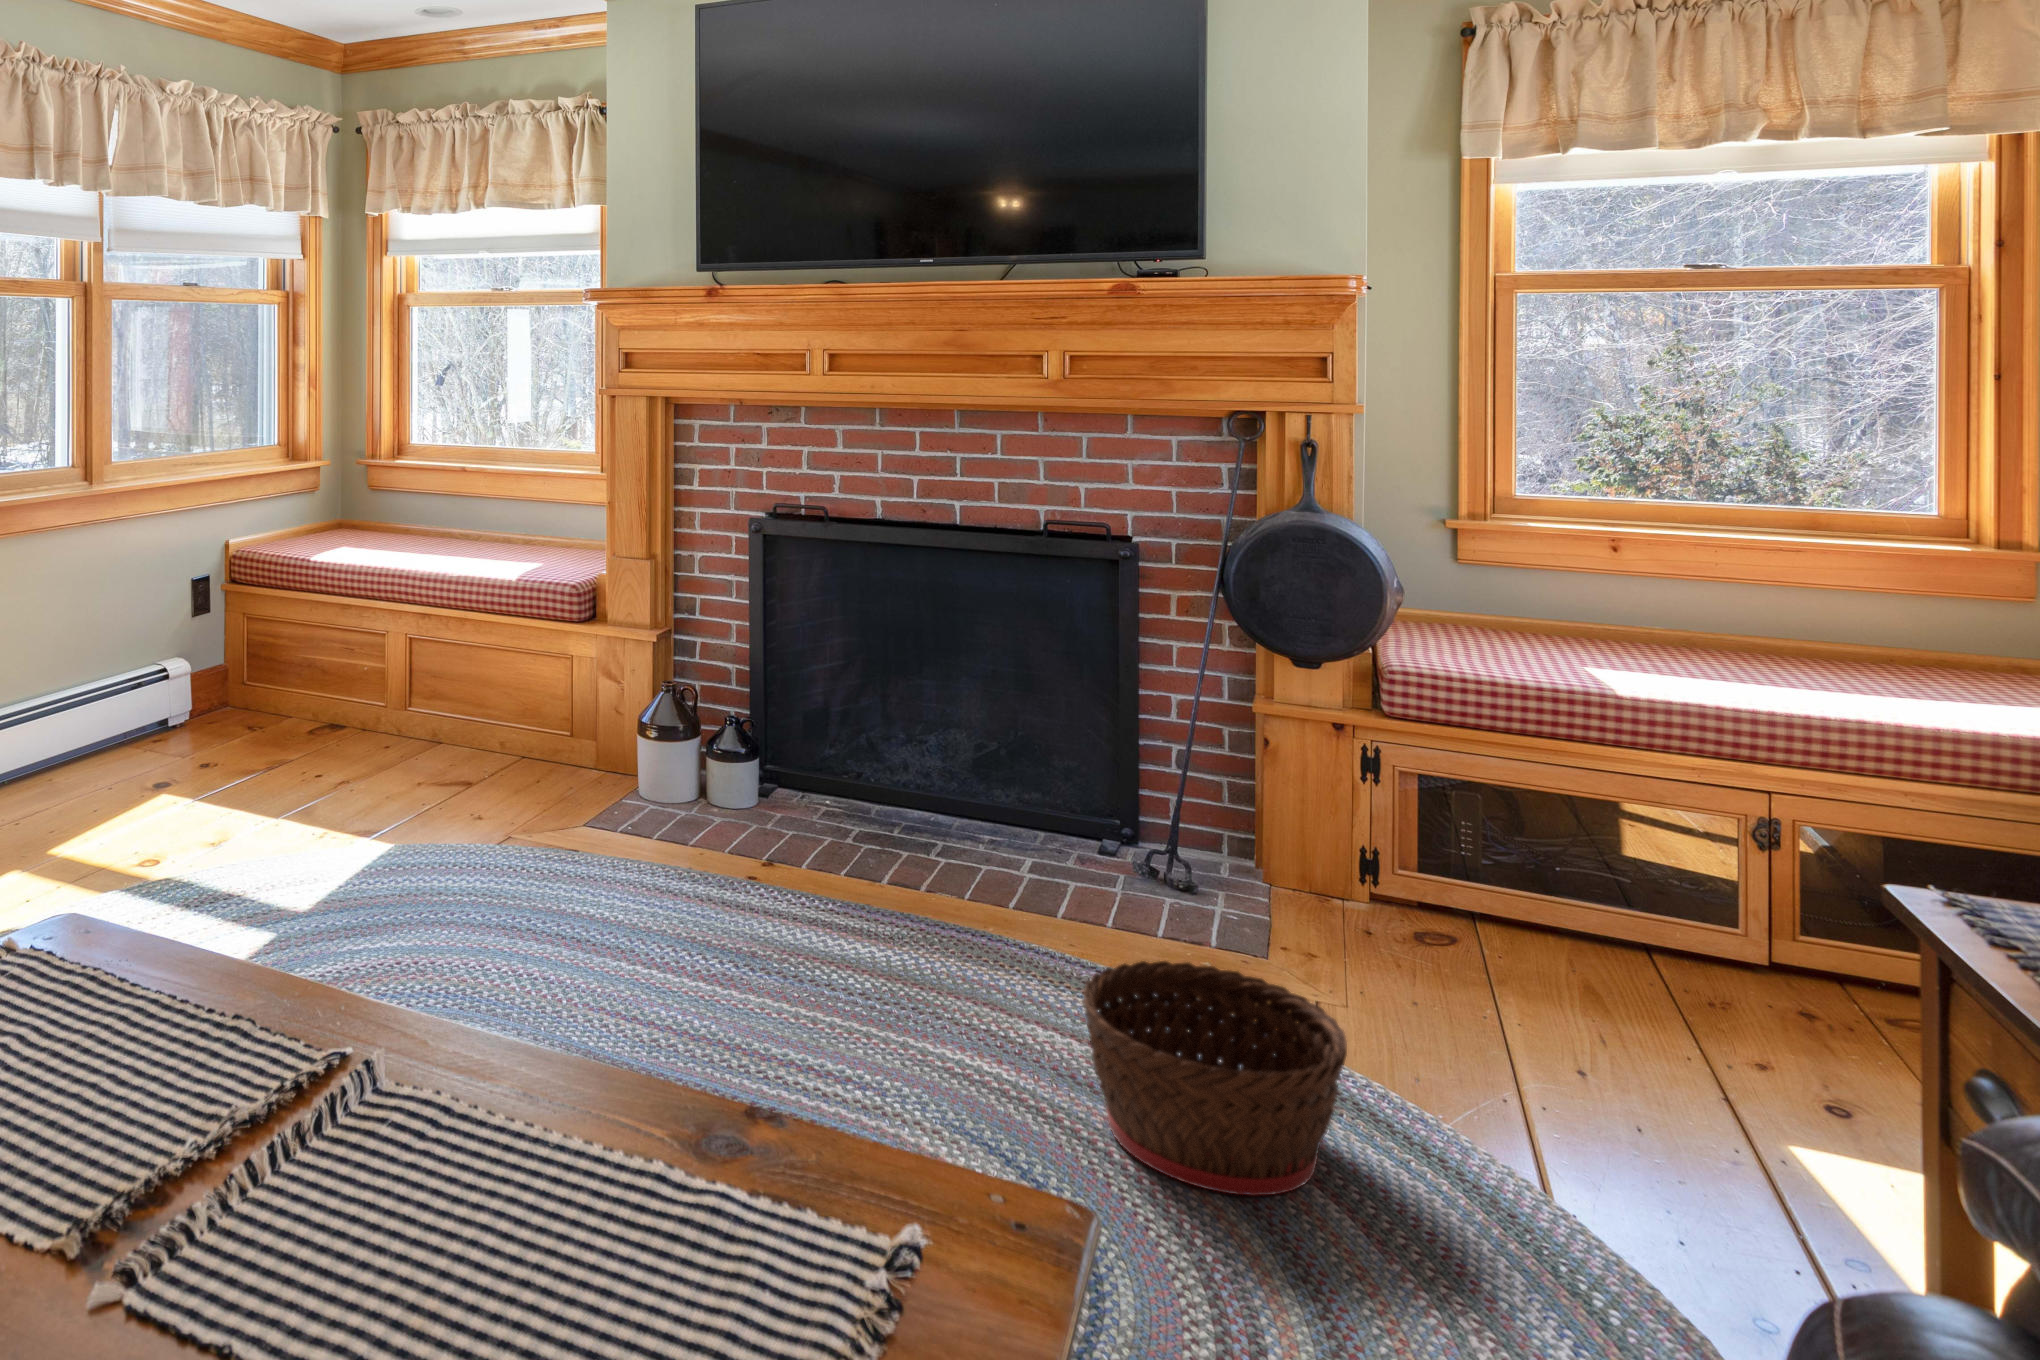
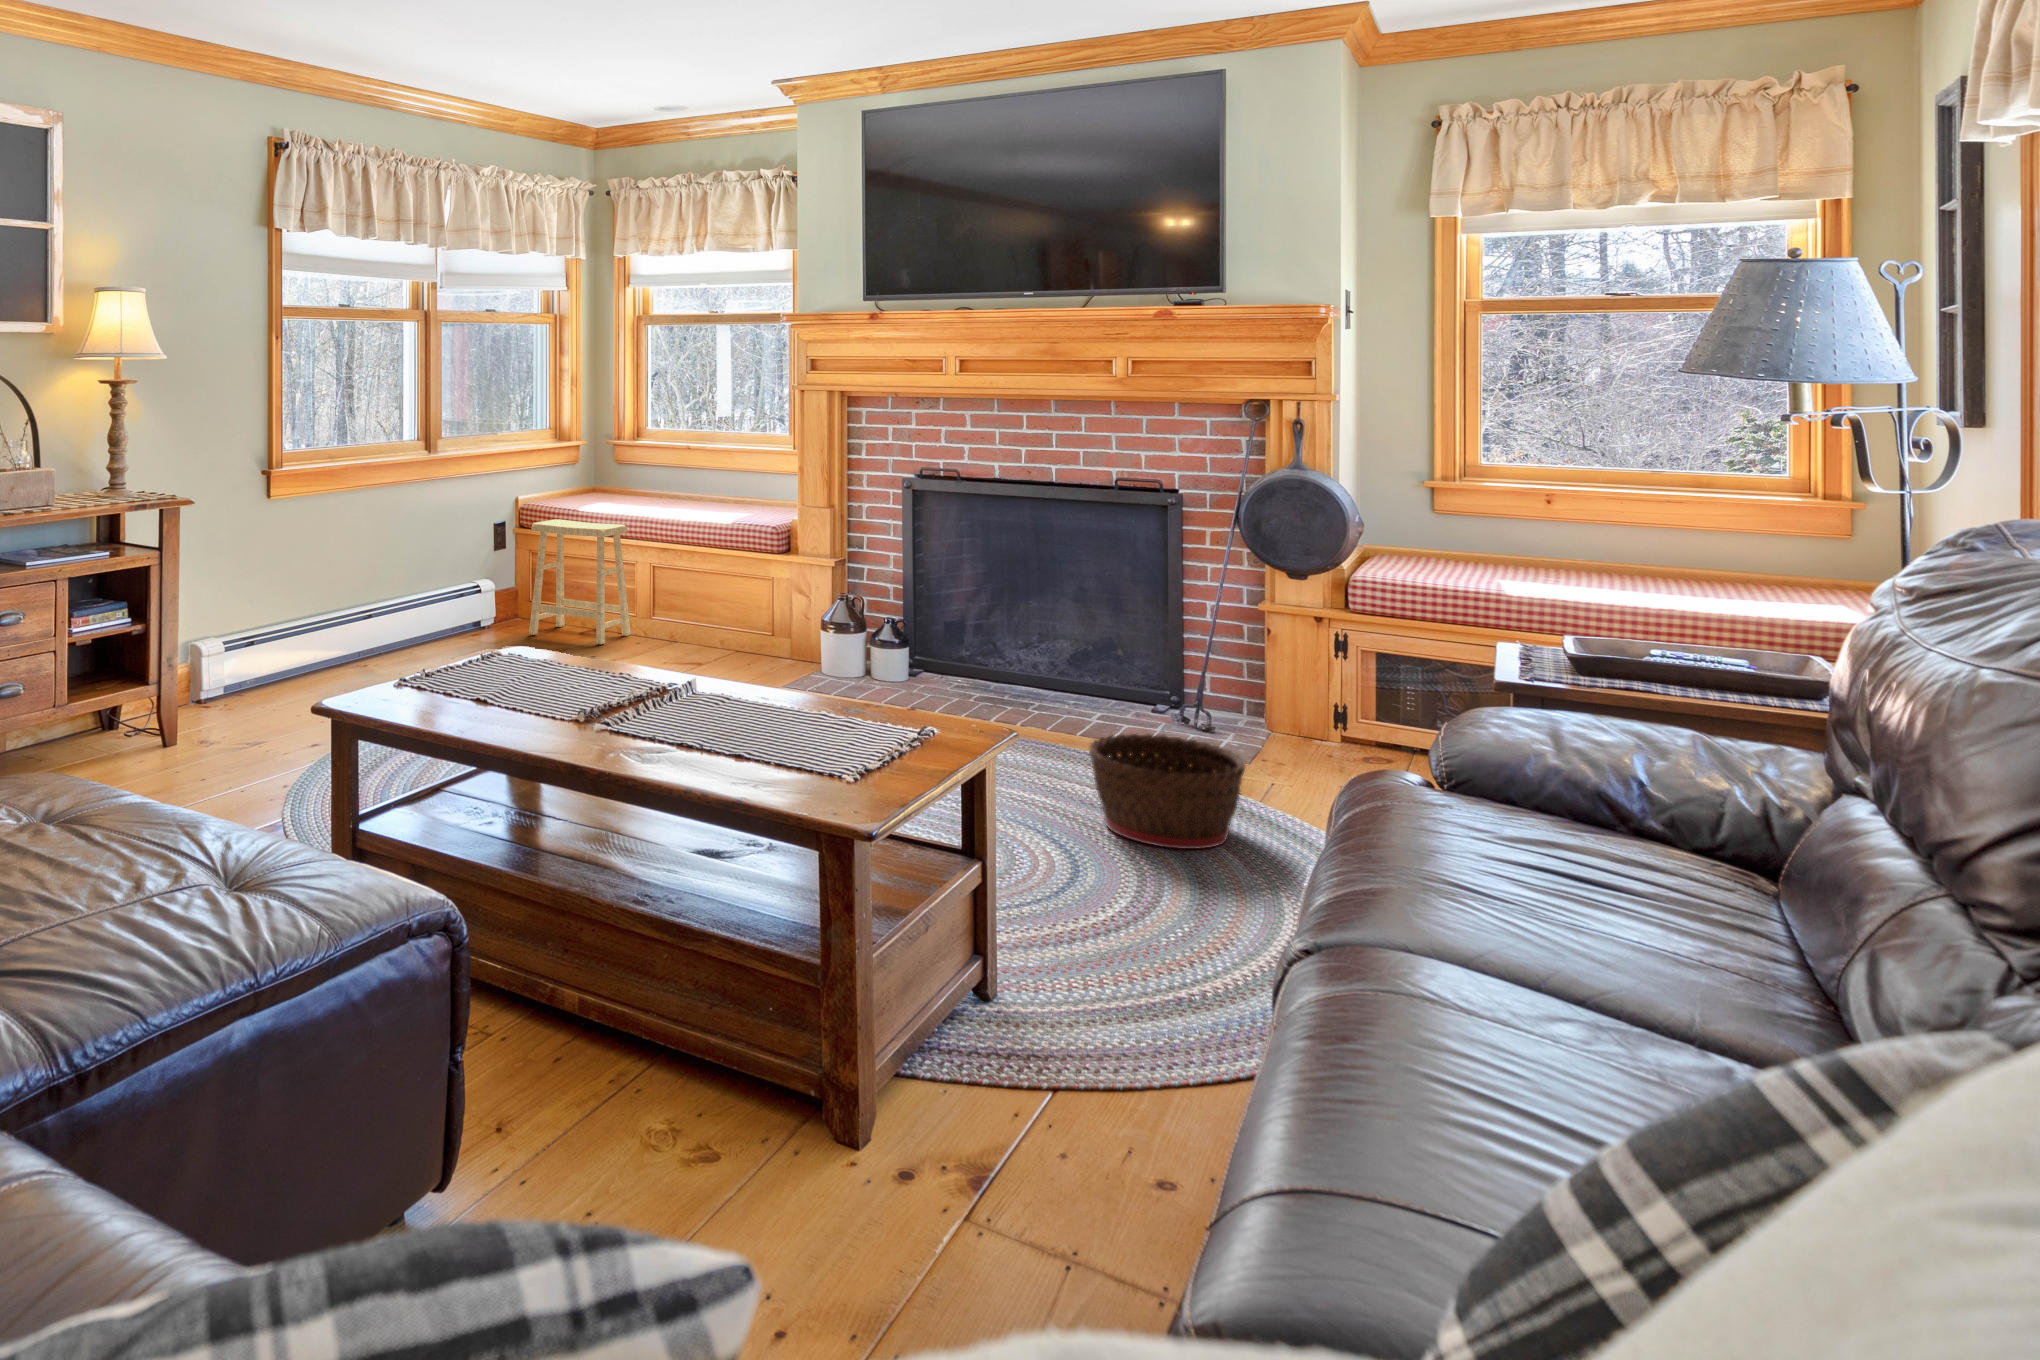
footstool: none [231,573,375,753] -> present [529,519,631,644]

